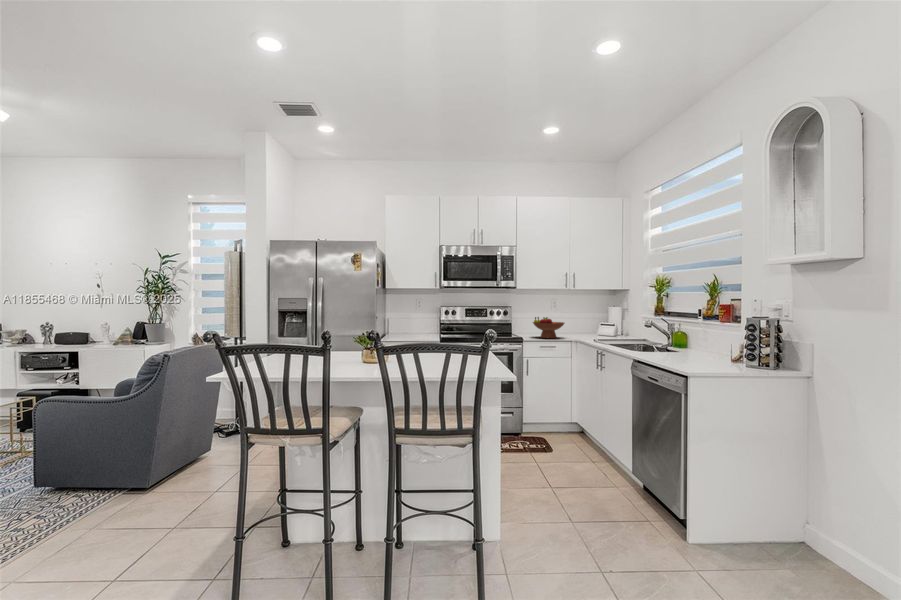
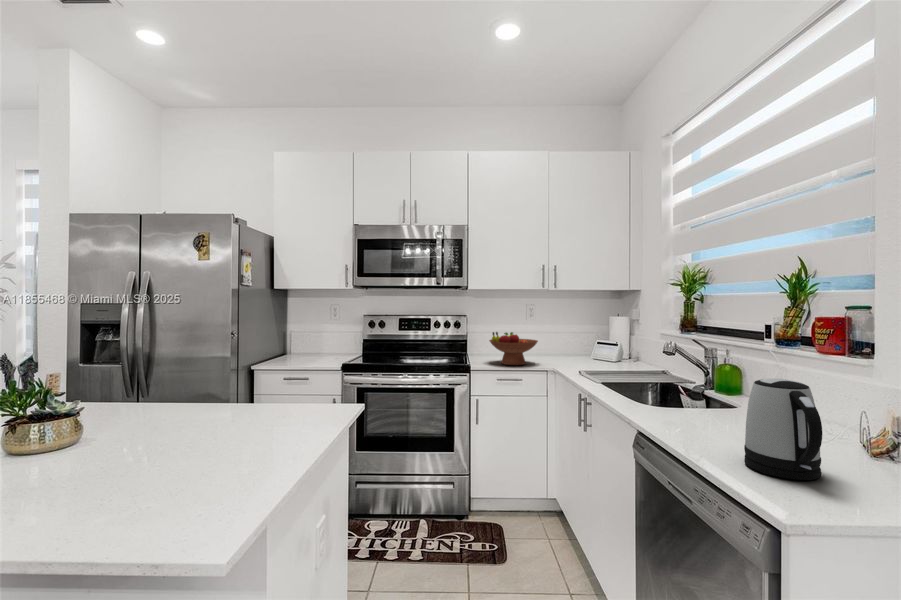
kettle: none [682,328,710,366] -> present [744,378,822,480]

